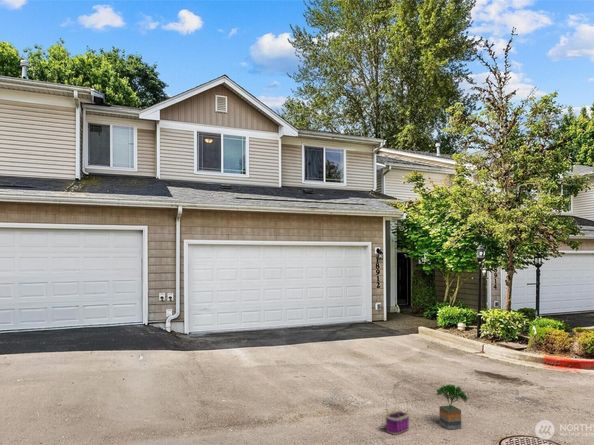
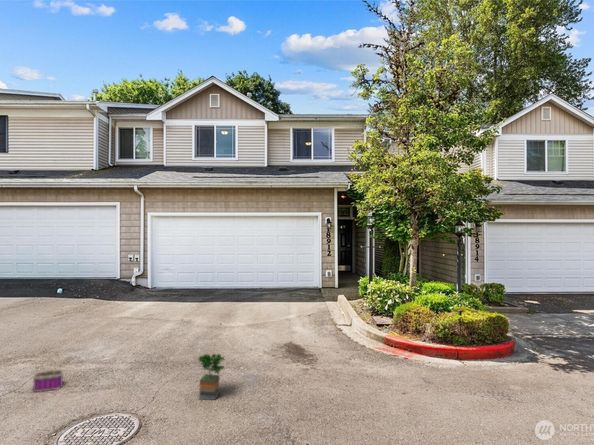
potted tree: present [437,385,468,430] -> present [199,354,224,400]

